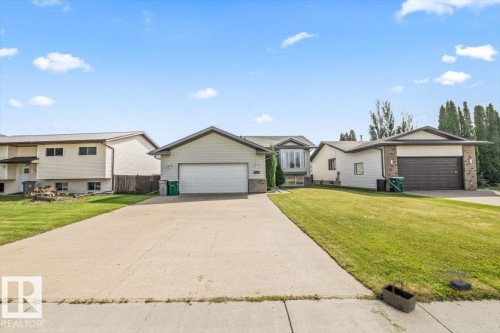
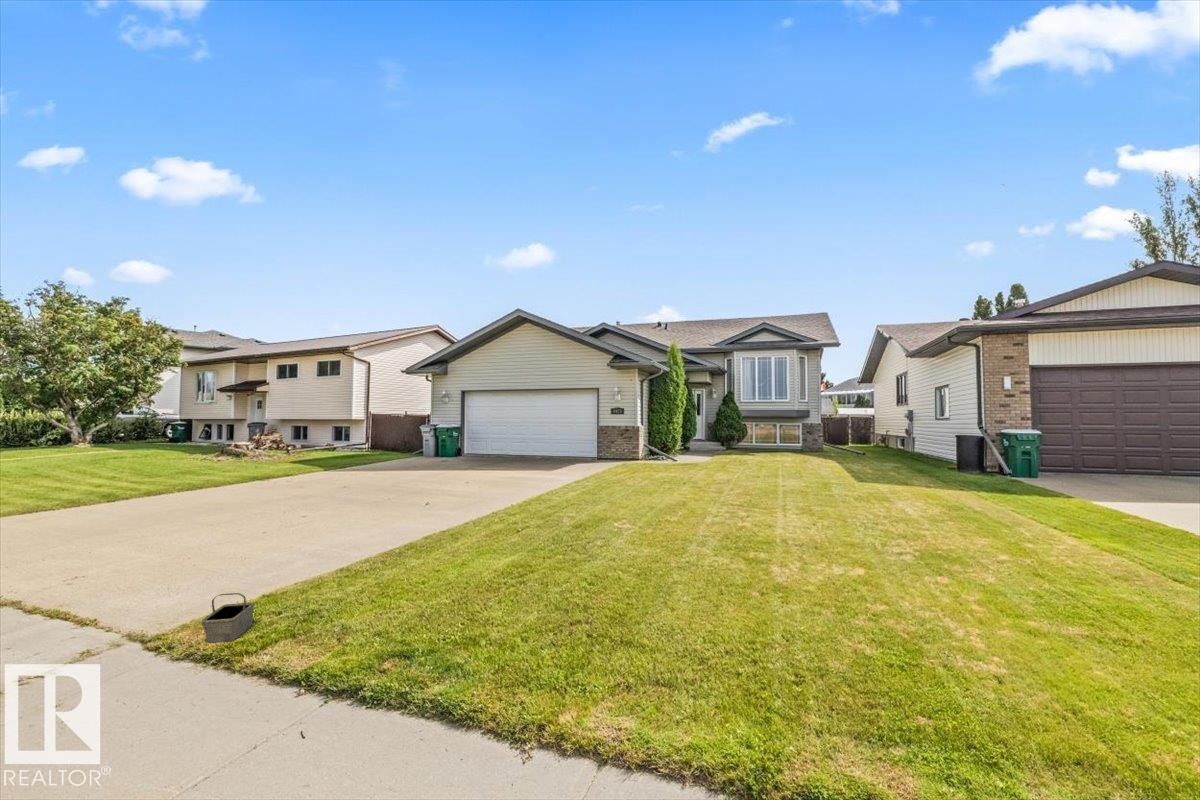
decorative plant: present [448,269,472,292] -> none [351,593,405,641]

